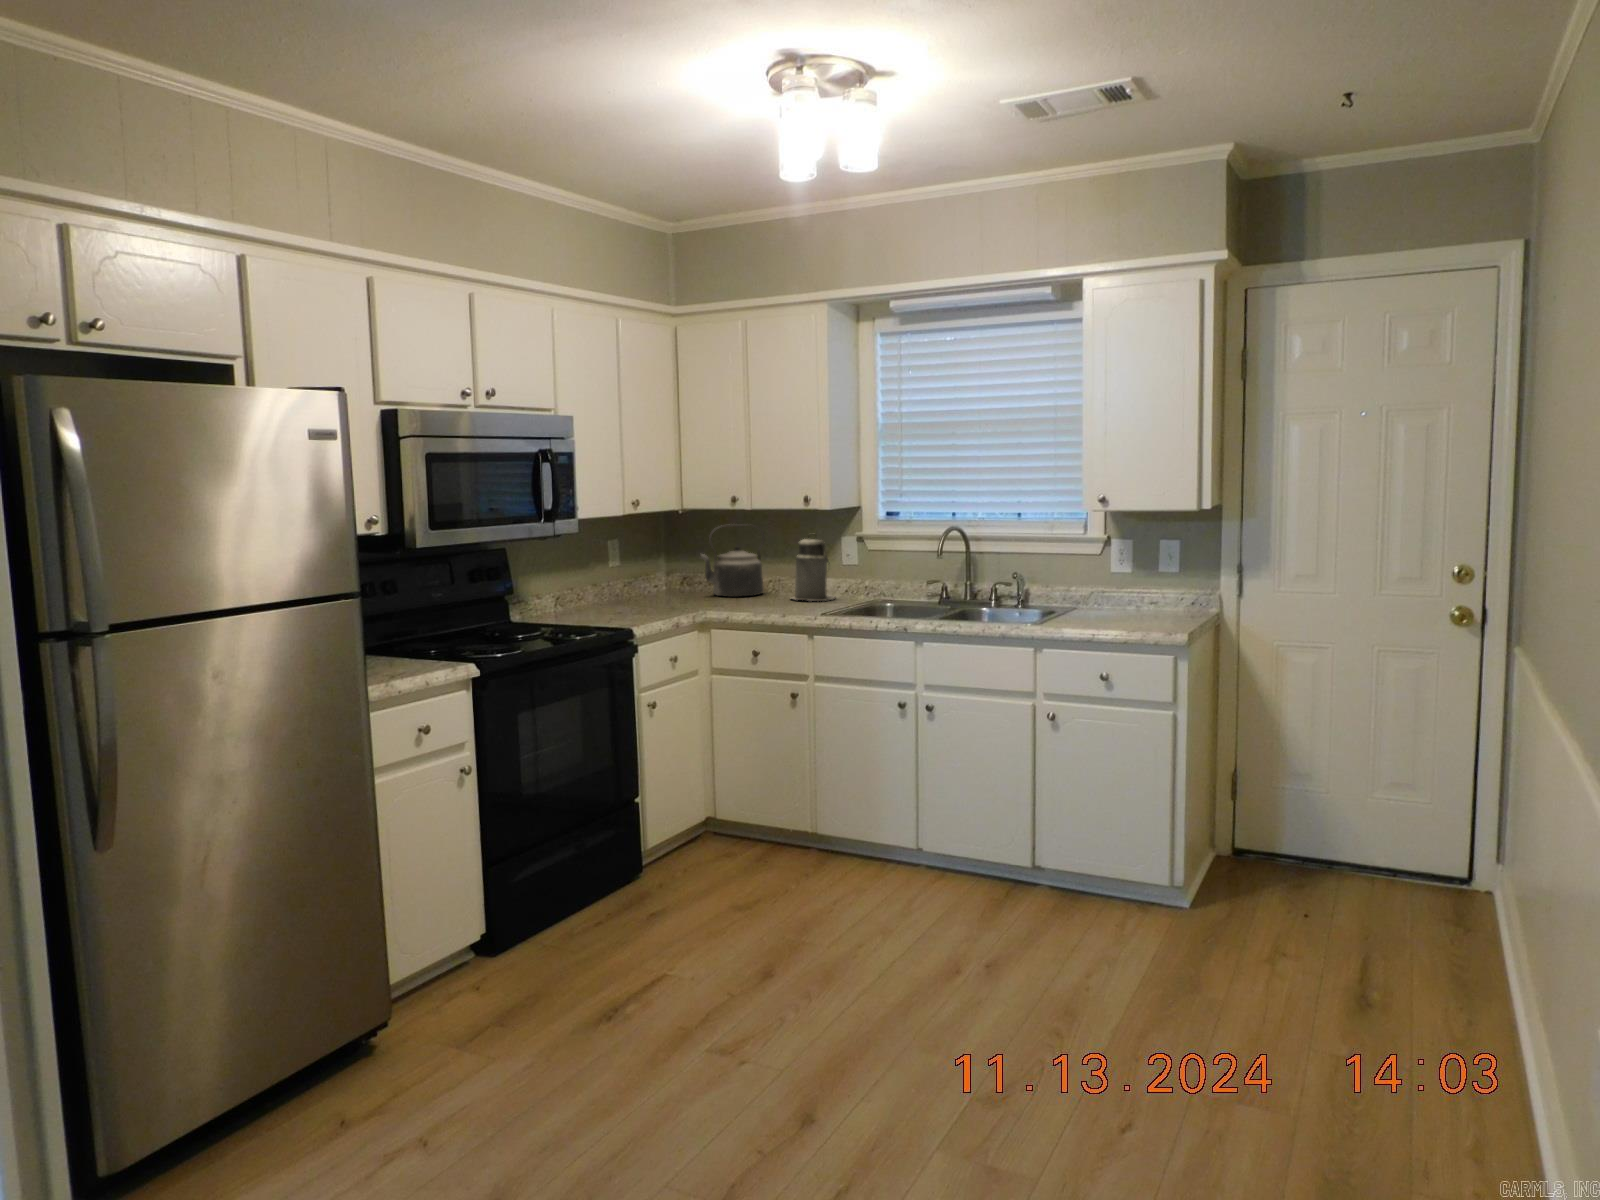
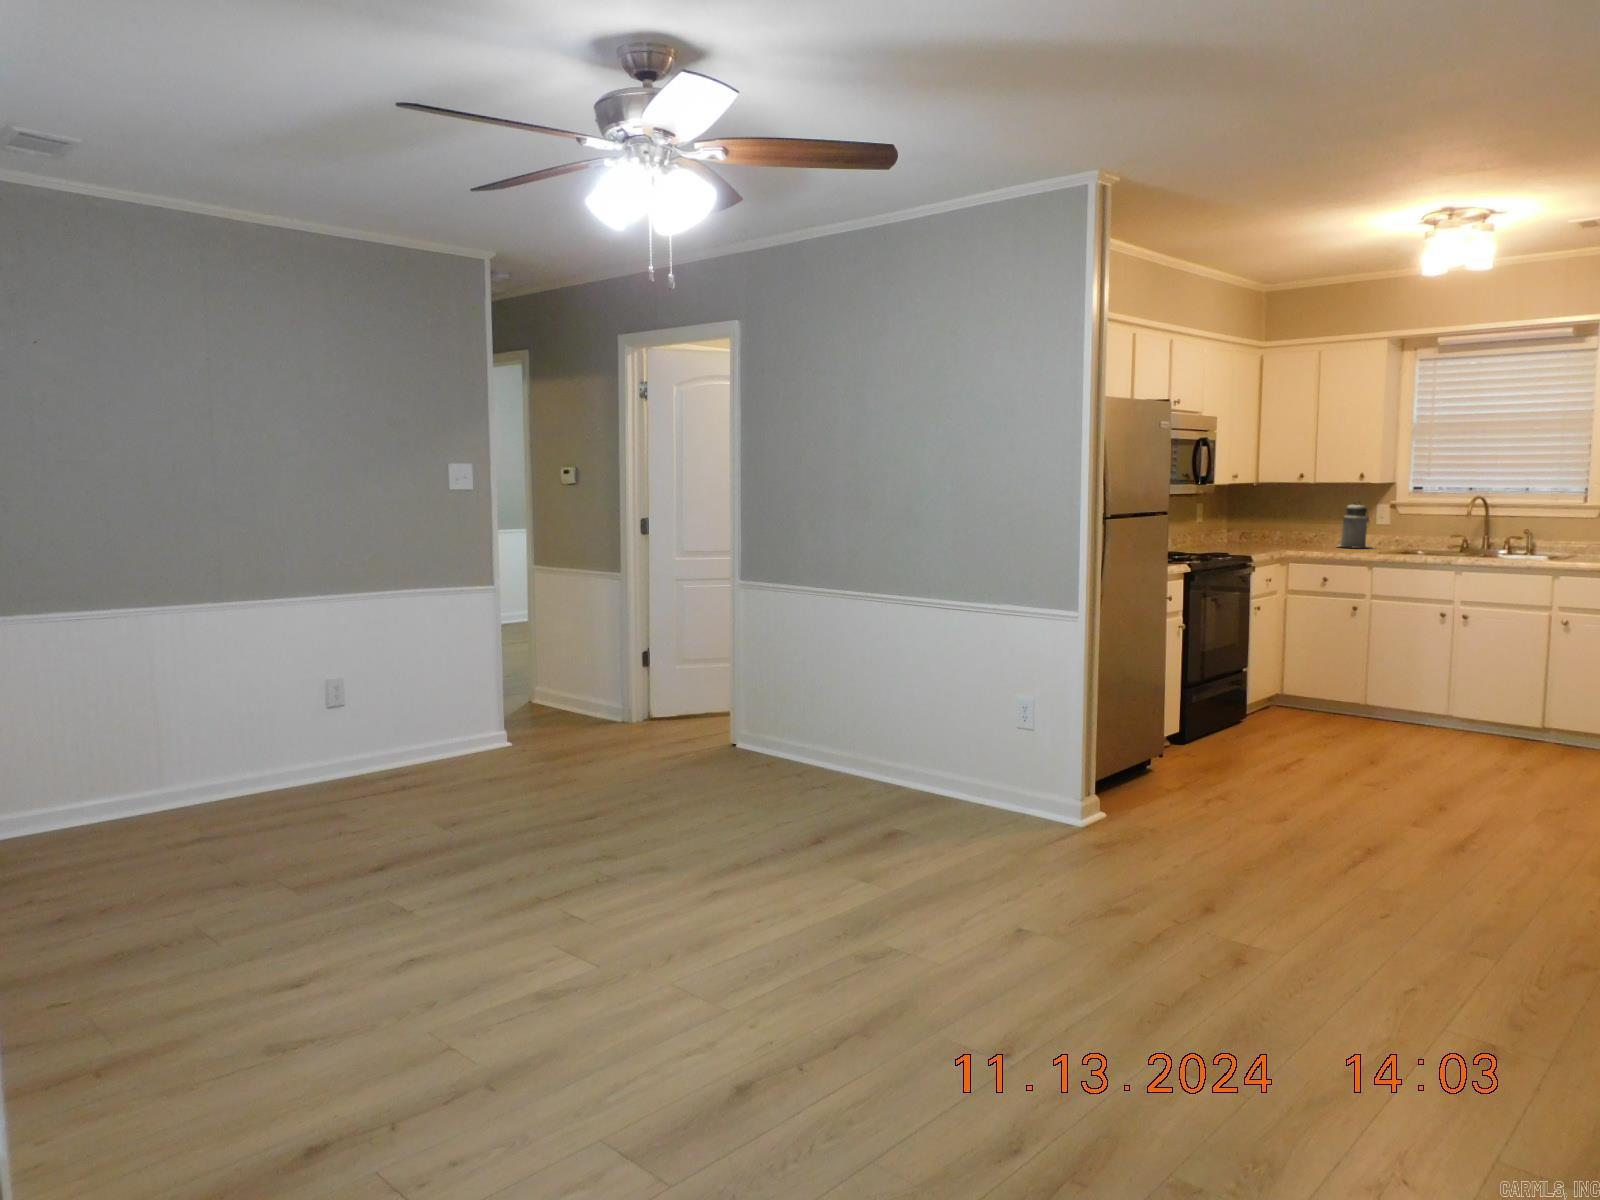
kettle: present [700,524,765,597] -> none [1265,494,1312,545]

